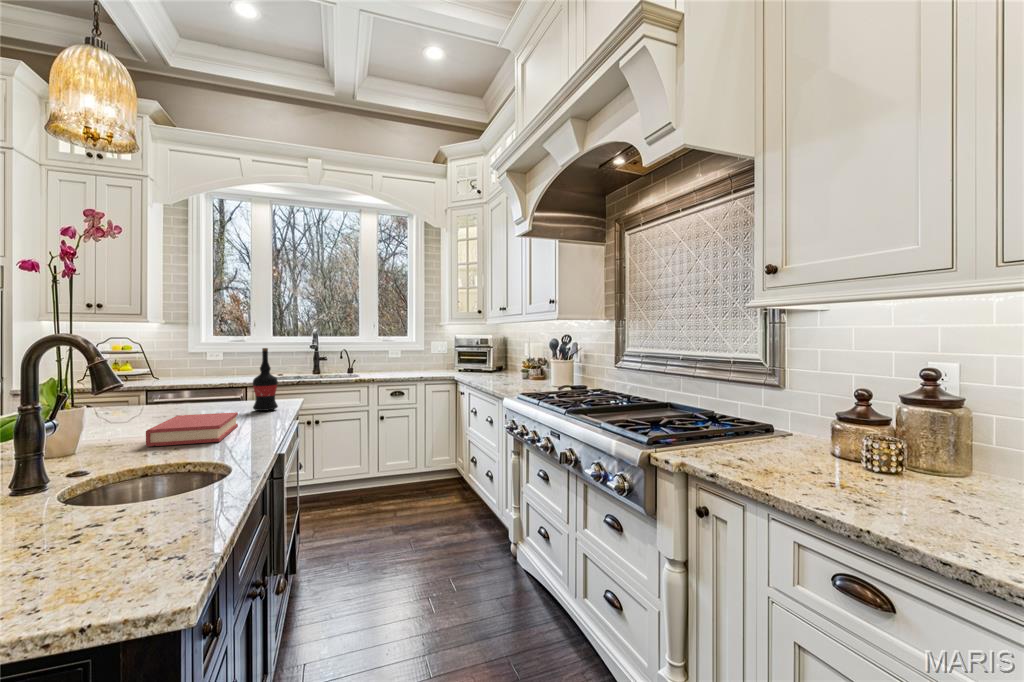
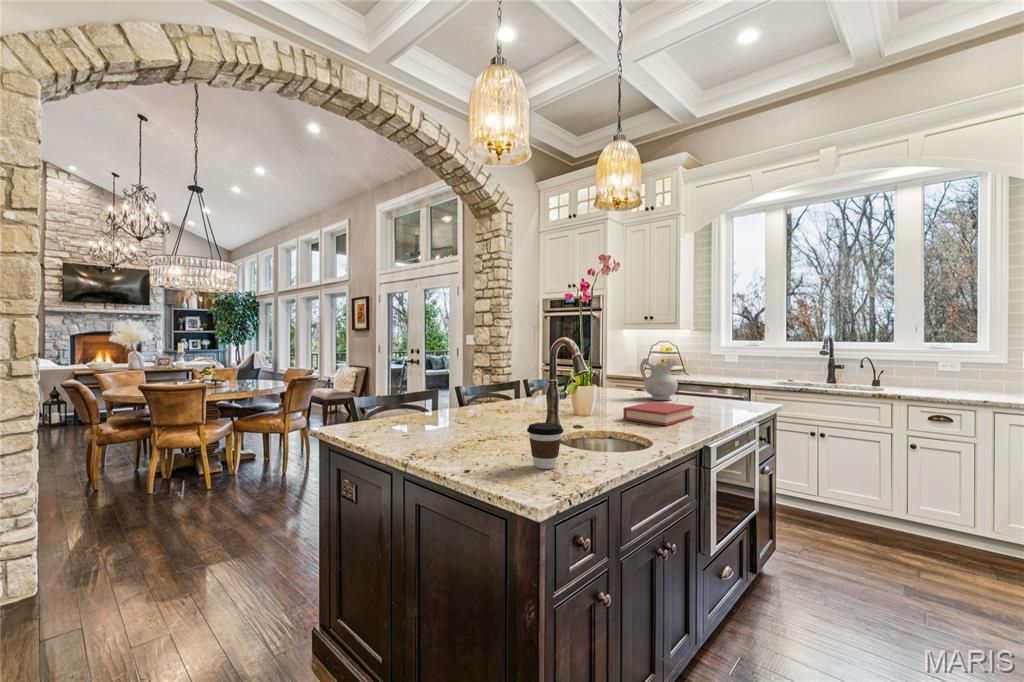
wine bottle: present [253,348,278,411] -> none [720,352,743,410]
ceramic pitcher: none [130,360,189,414] -> present [640,359,678,400]
coffee cup: none [62,471,144,554] -> present [527,423,563,469]

